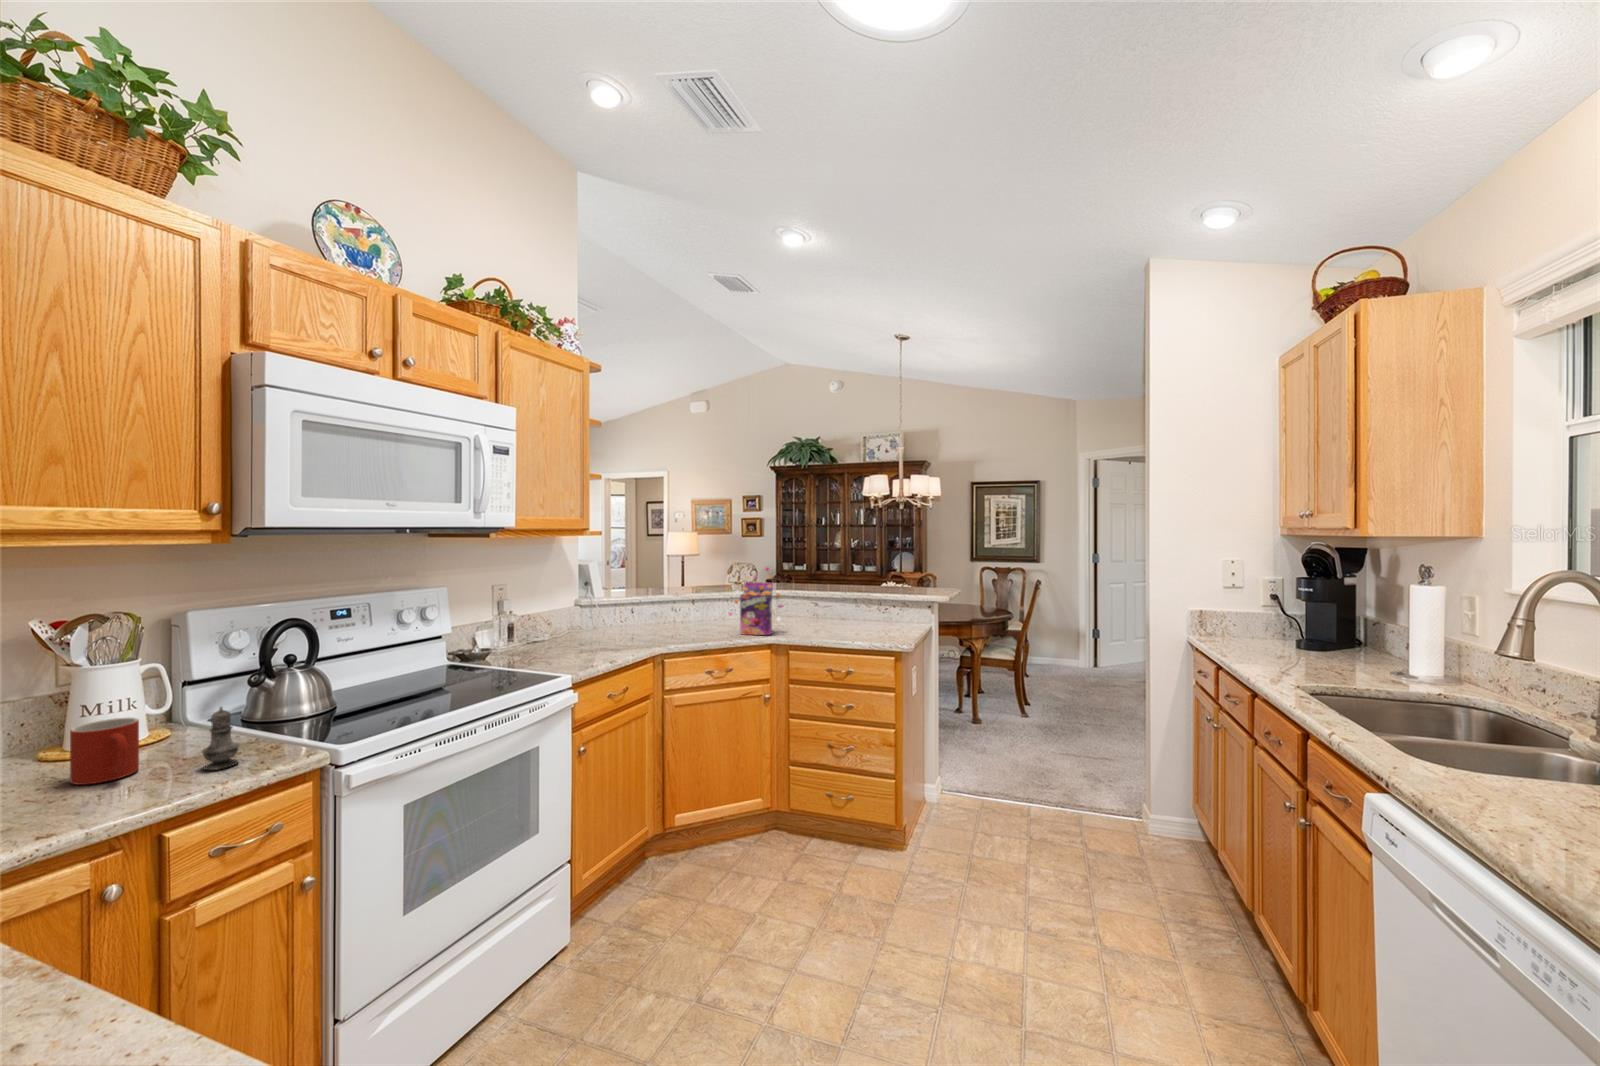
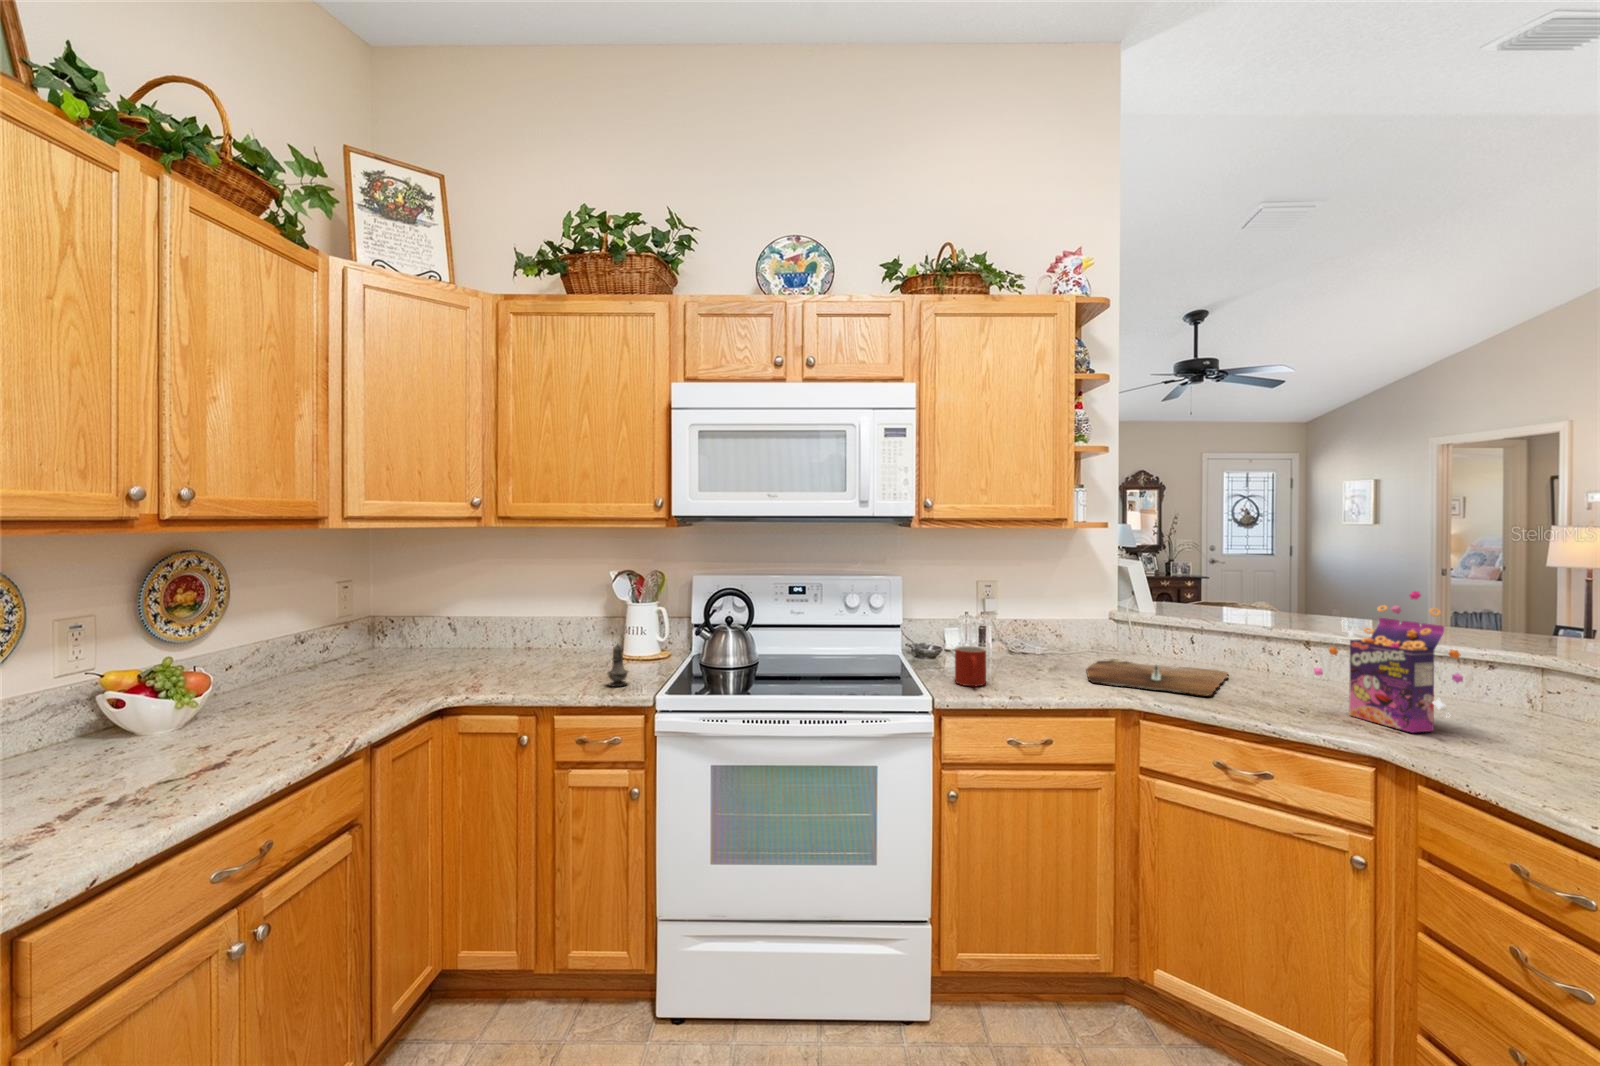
cutting board: none [585,627,685,647] -> present [1086,659,1228,696]
mug: present [70,717,139,785] -> present [955,646,986,686]

